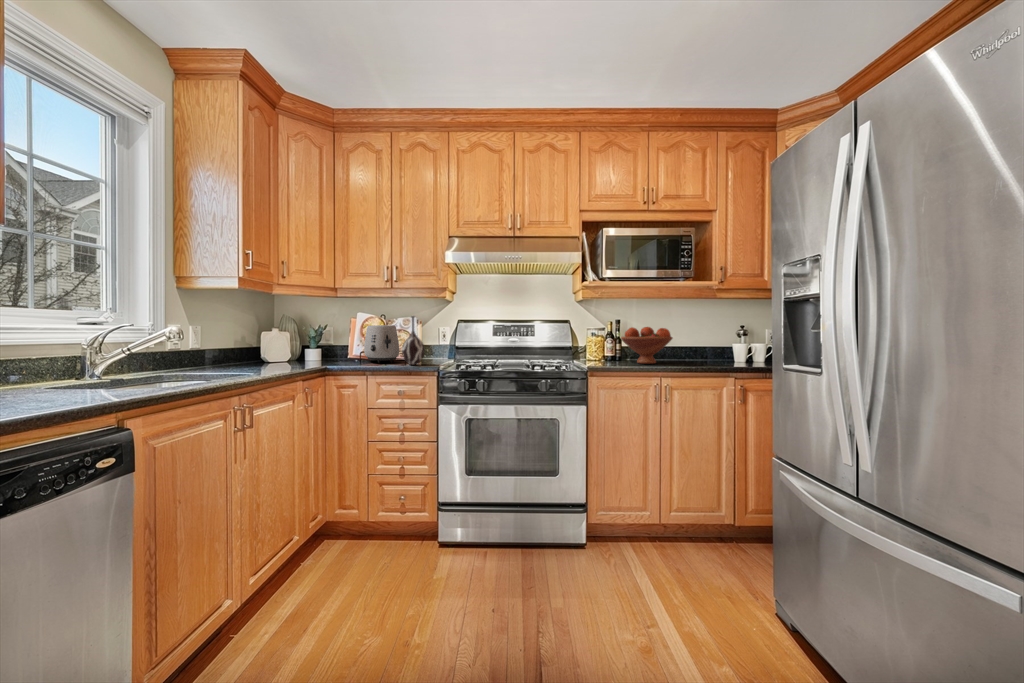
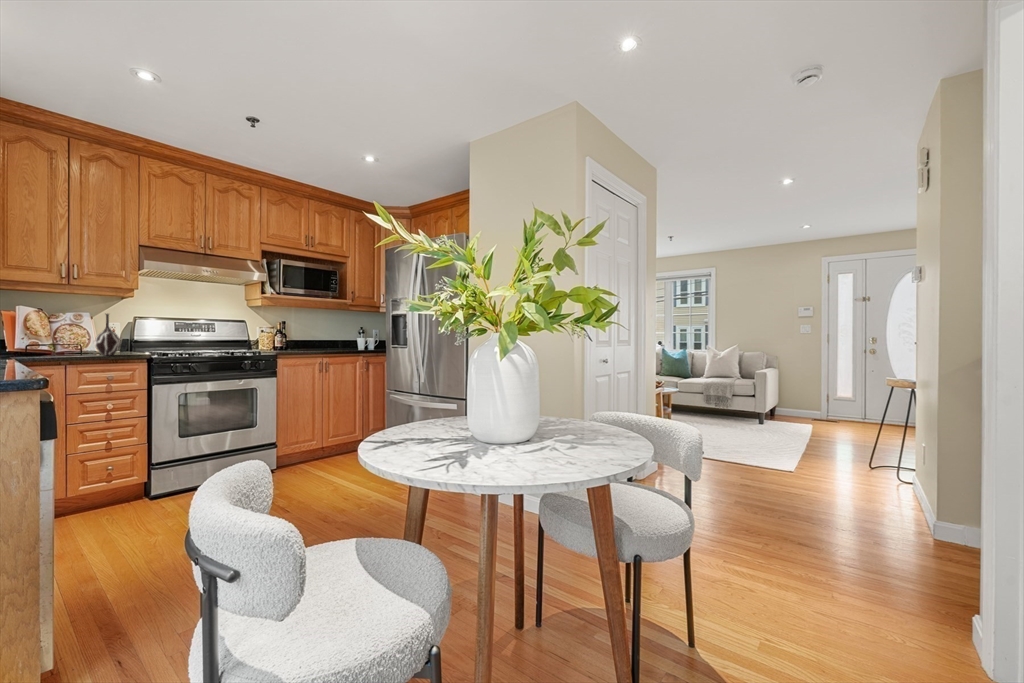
toaster: present [364,325,399,363] -> none [29,320,83,355]
fruit bowl: present [621,327,673,364] -> none [290,326,326,350]

